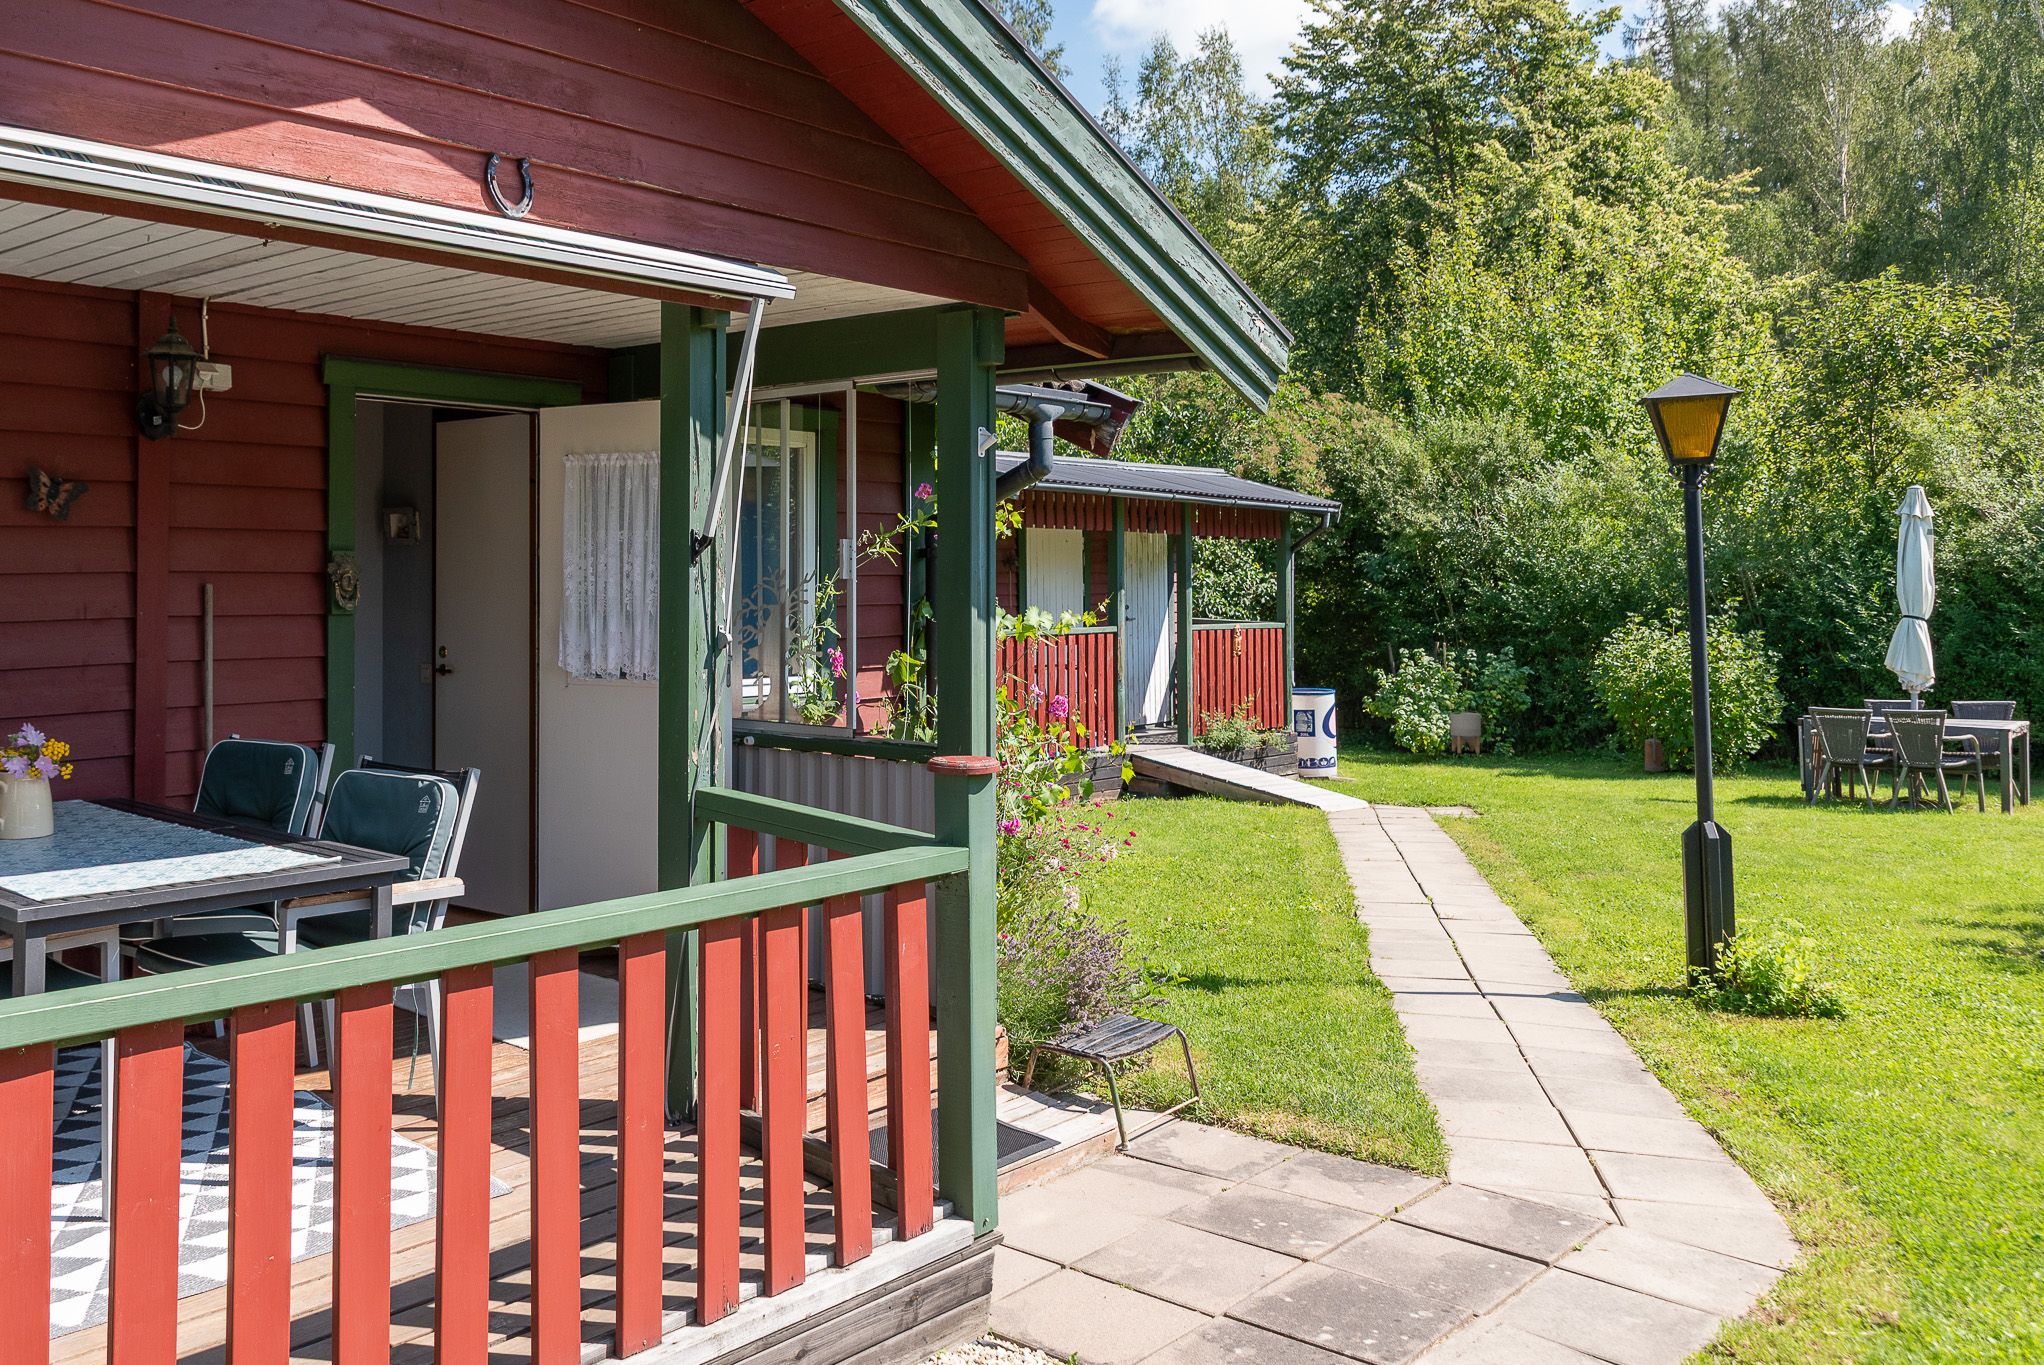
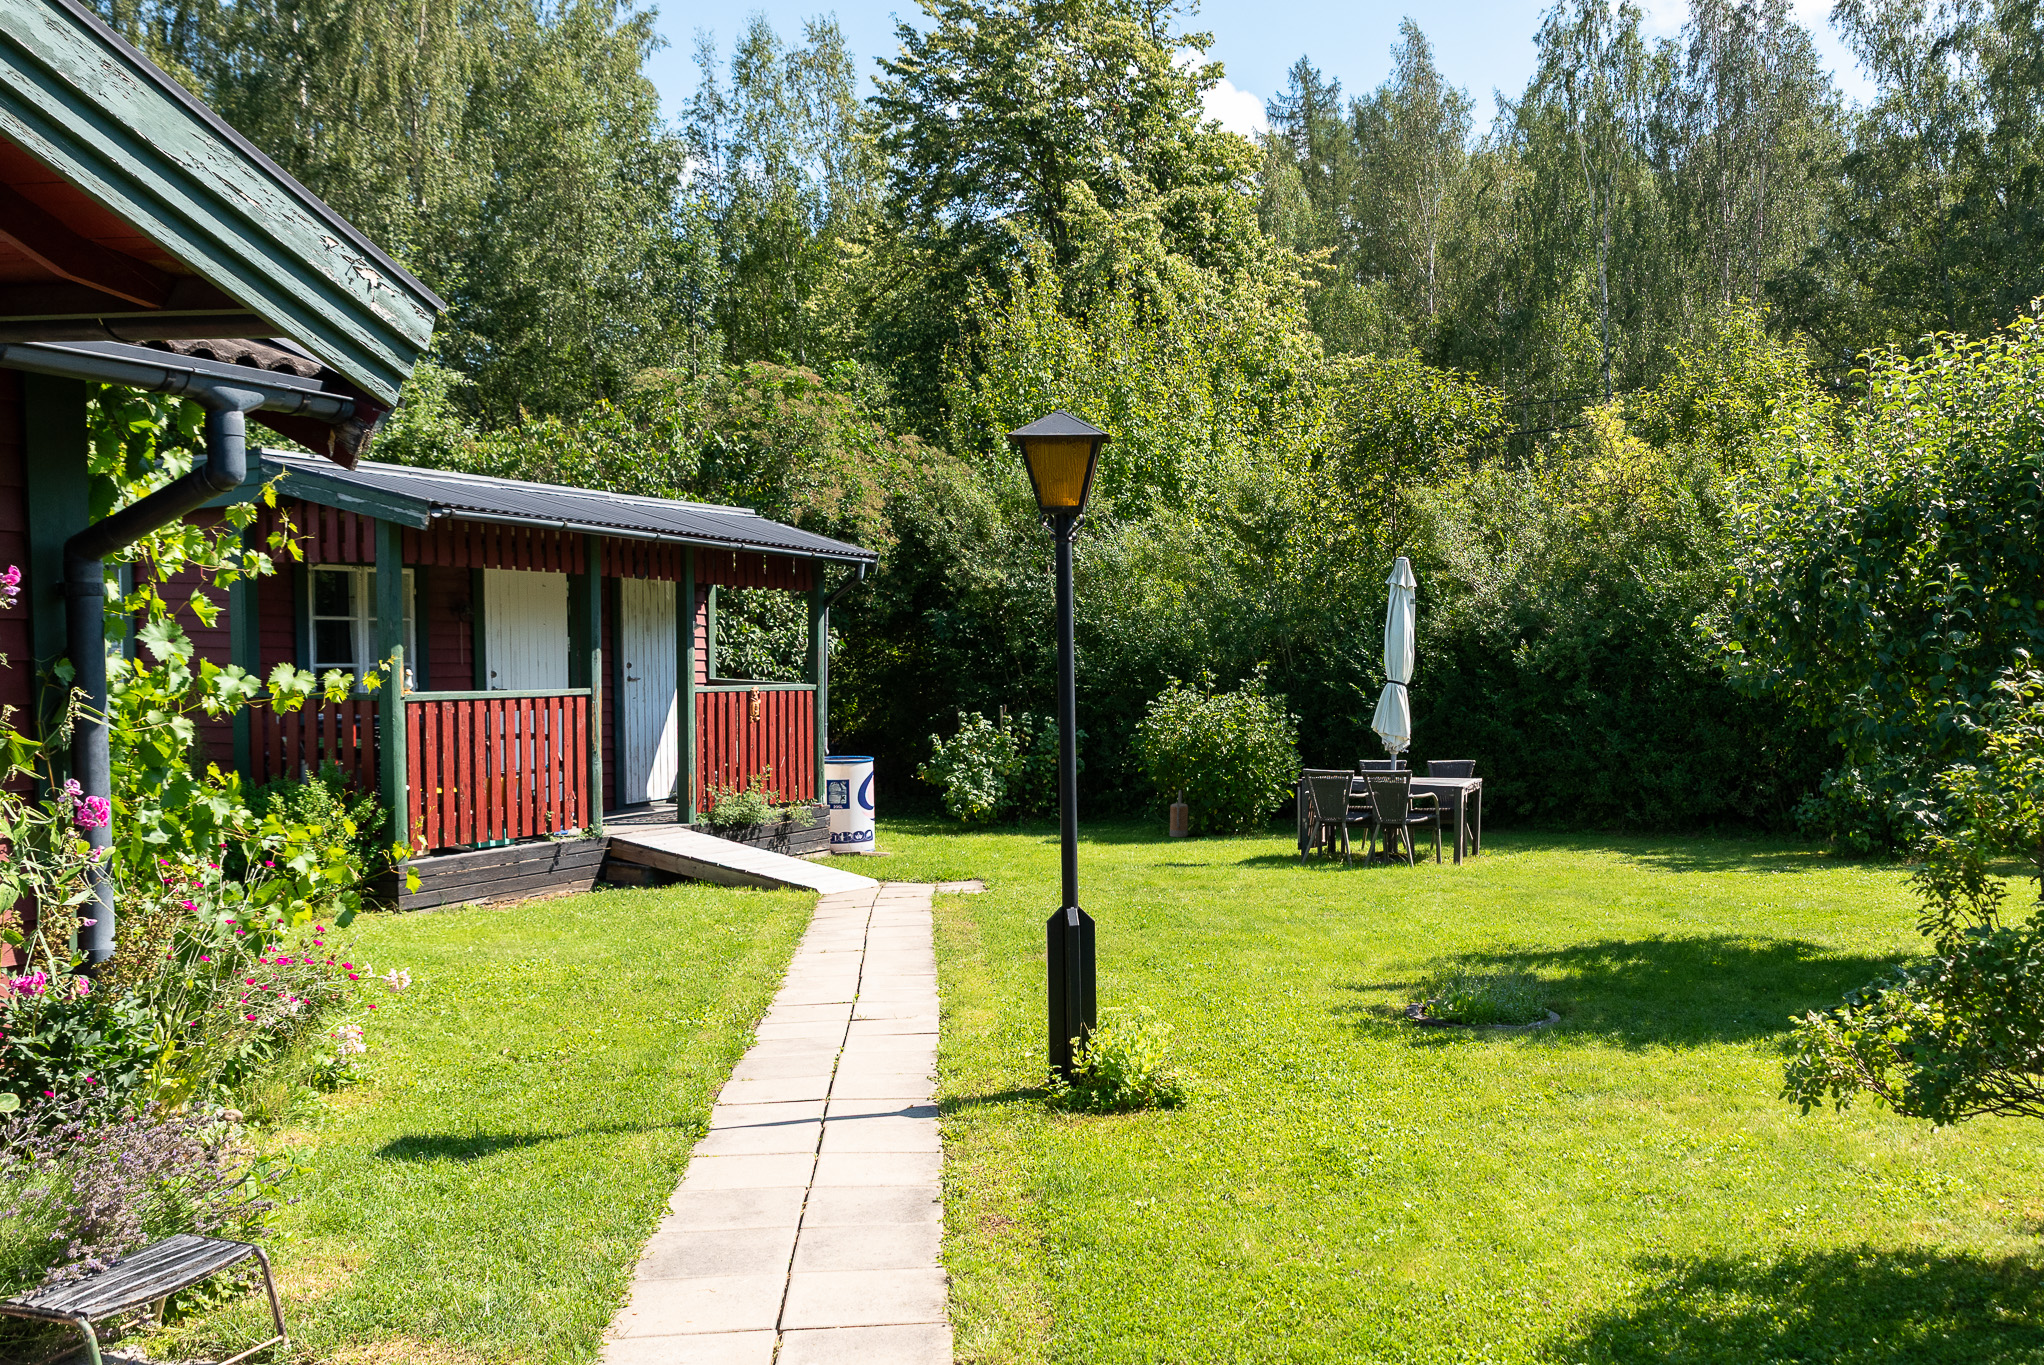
planter: present [1450,713,1481,754] -> none [992,780,1023,824]

